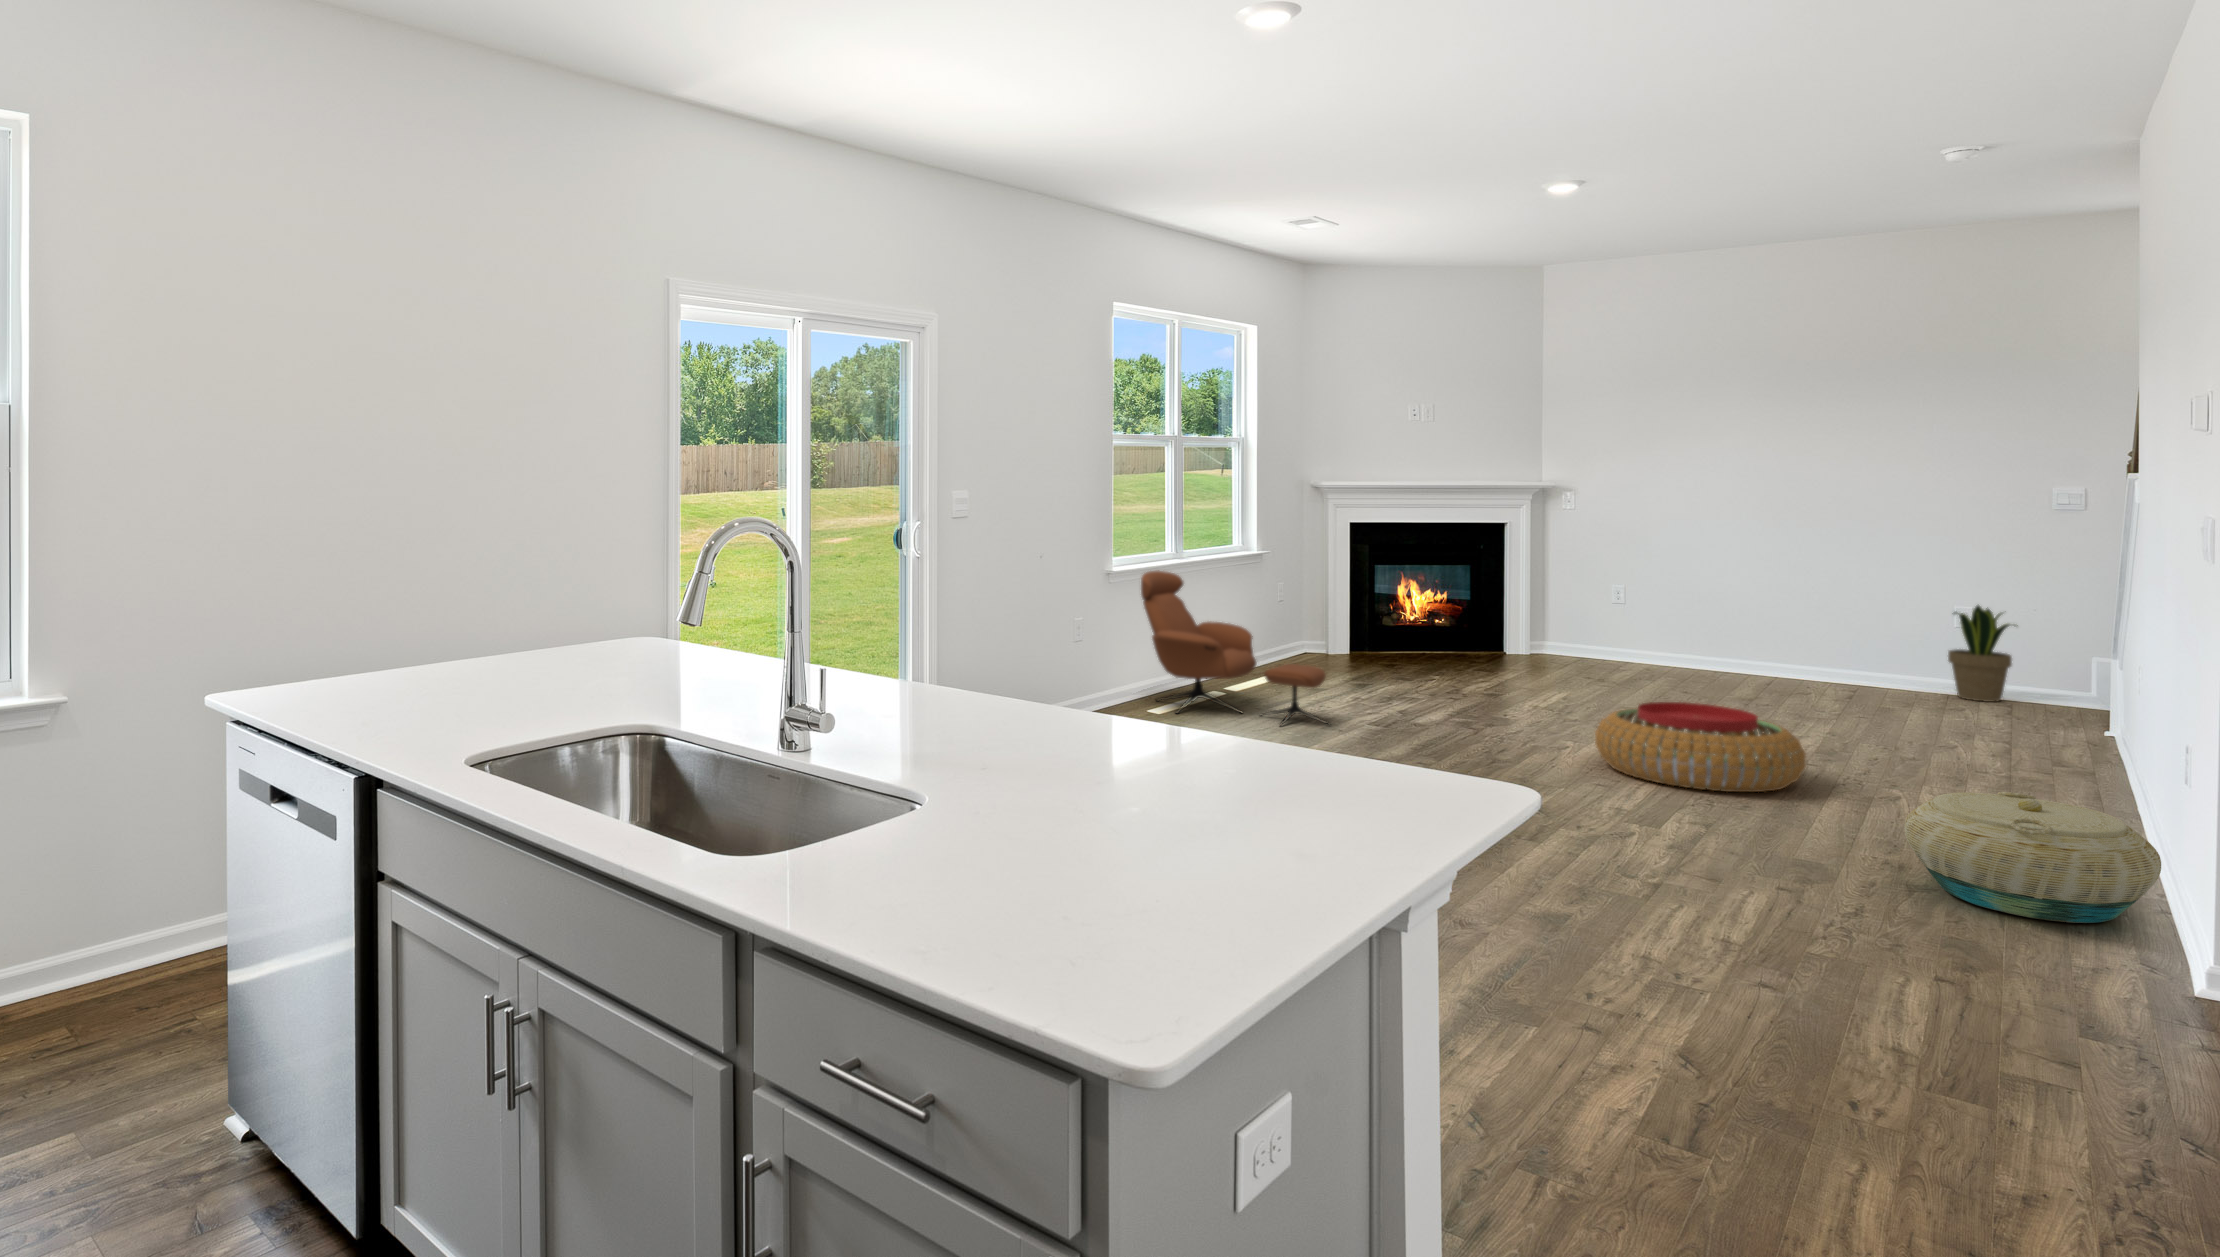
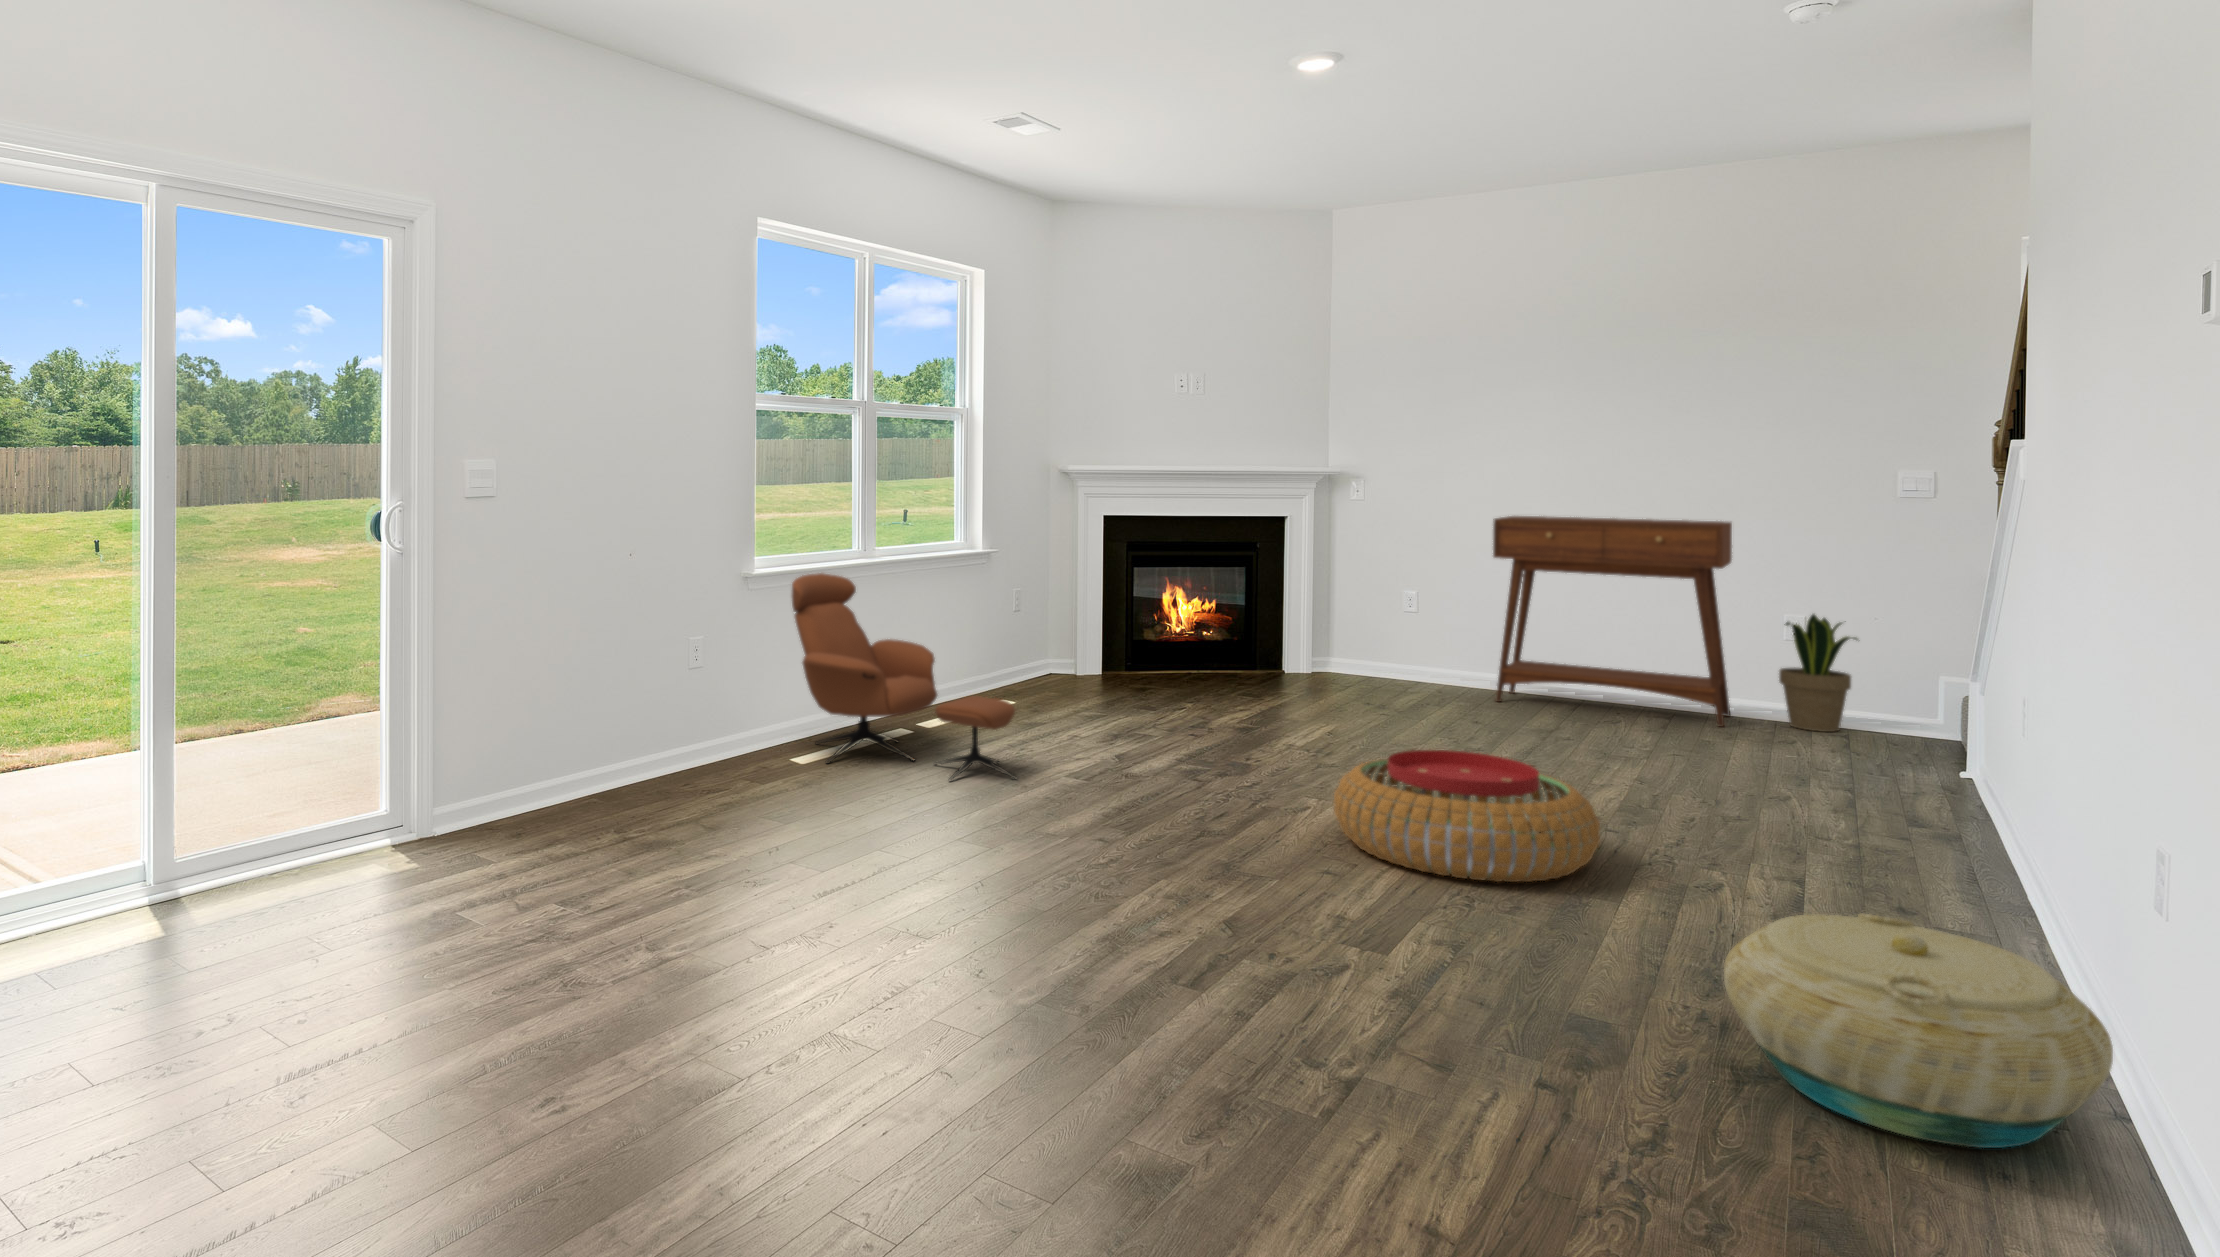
console table: none [1695,523,1906,697] -> present [1493,516,1732,727]

